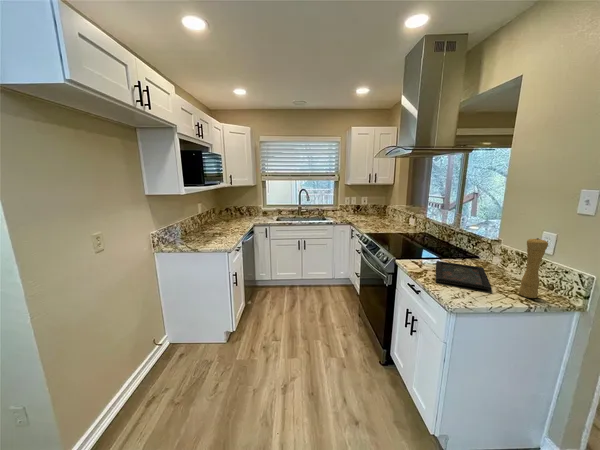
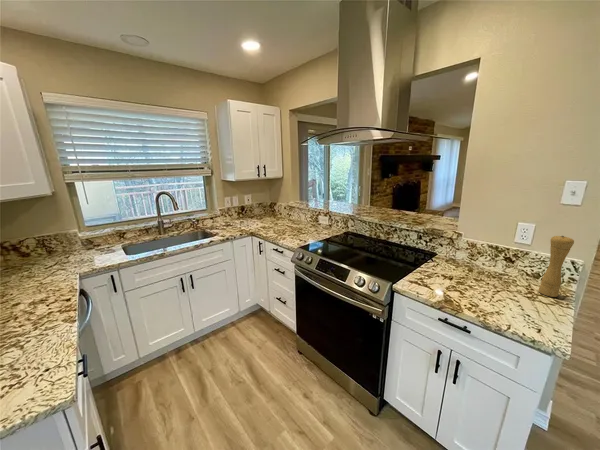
tray: present [436,261,492,290] -> none [433,269,535,308]

